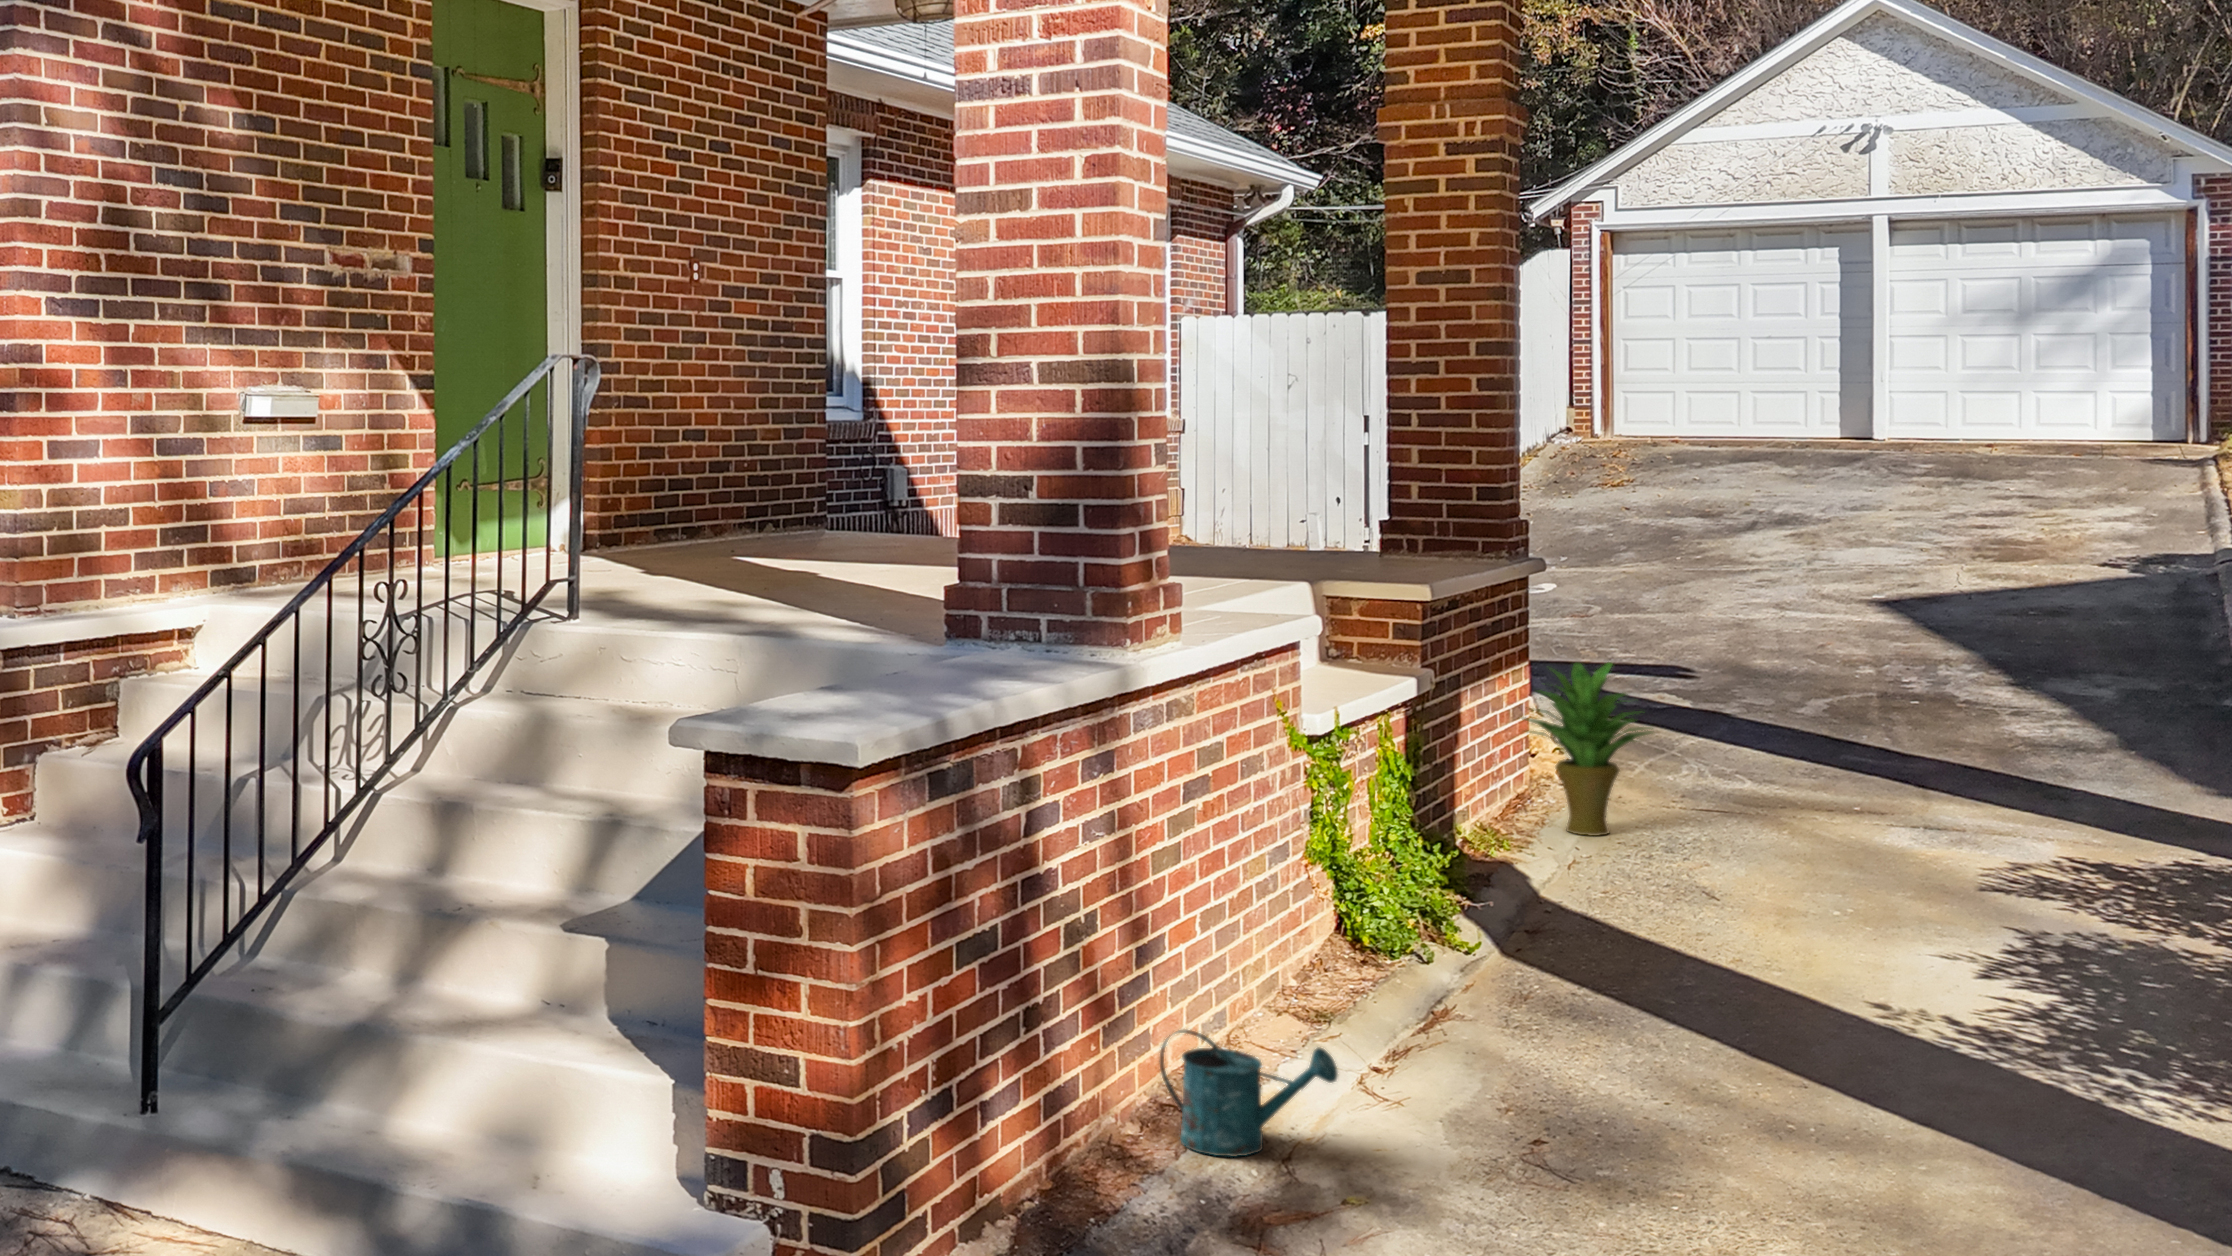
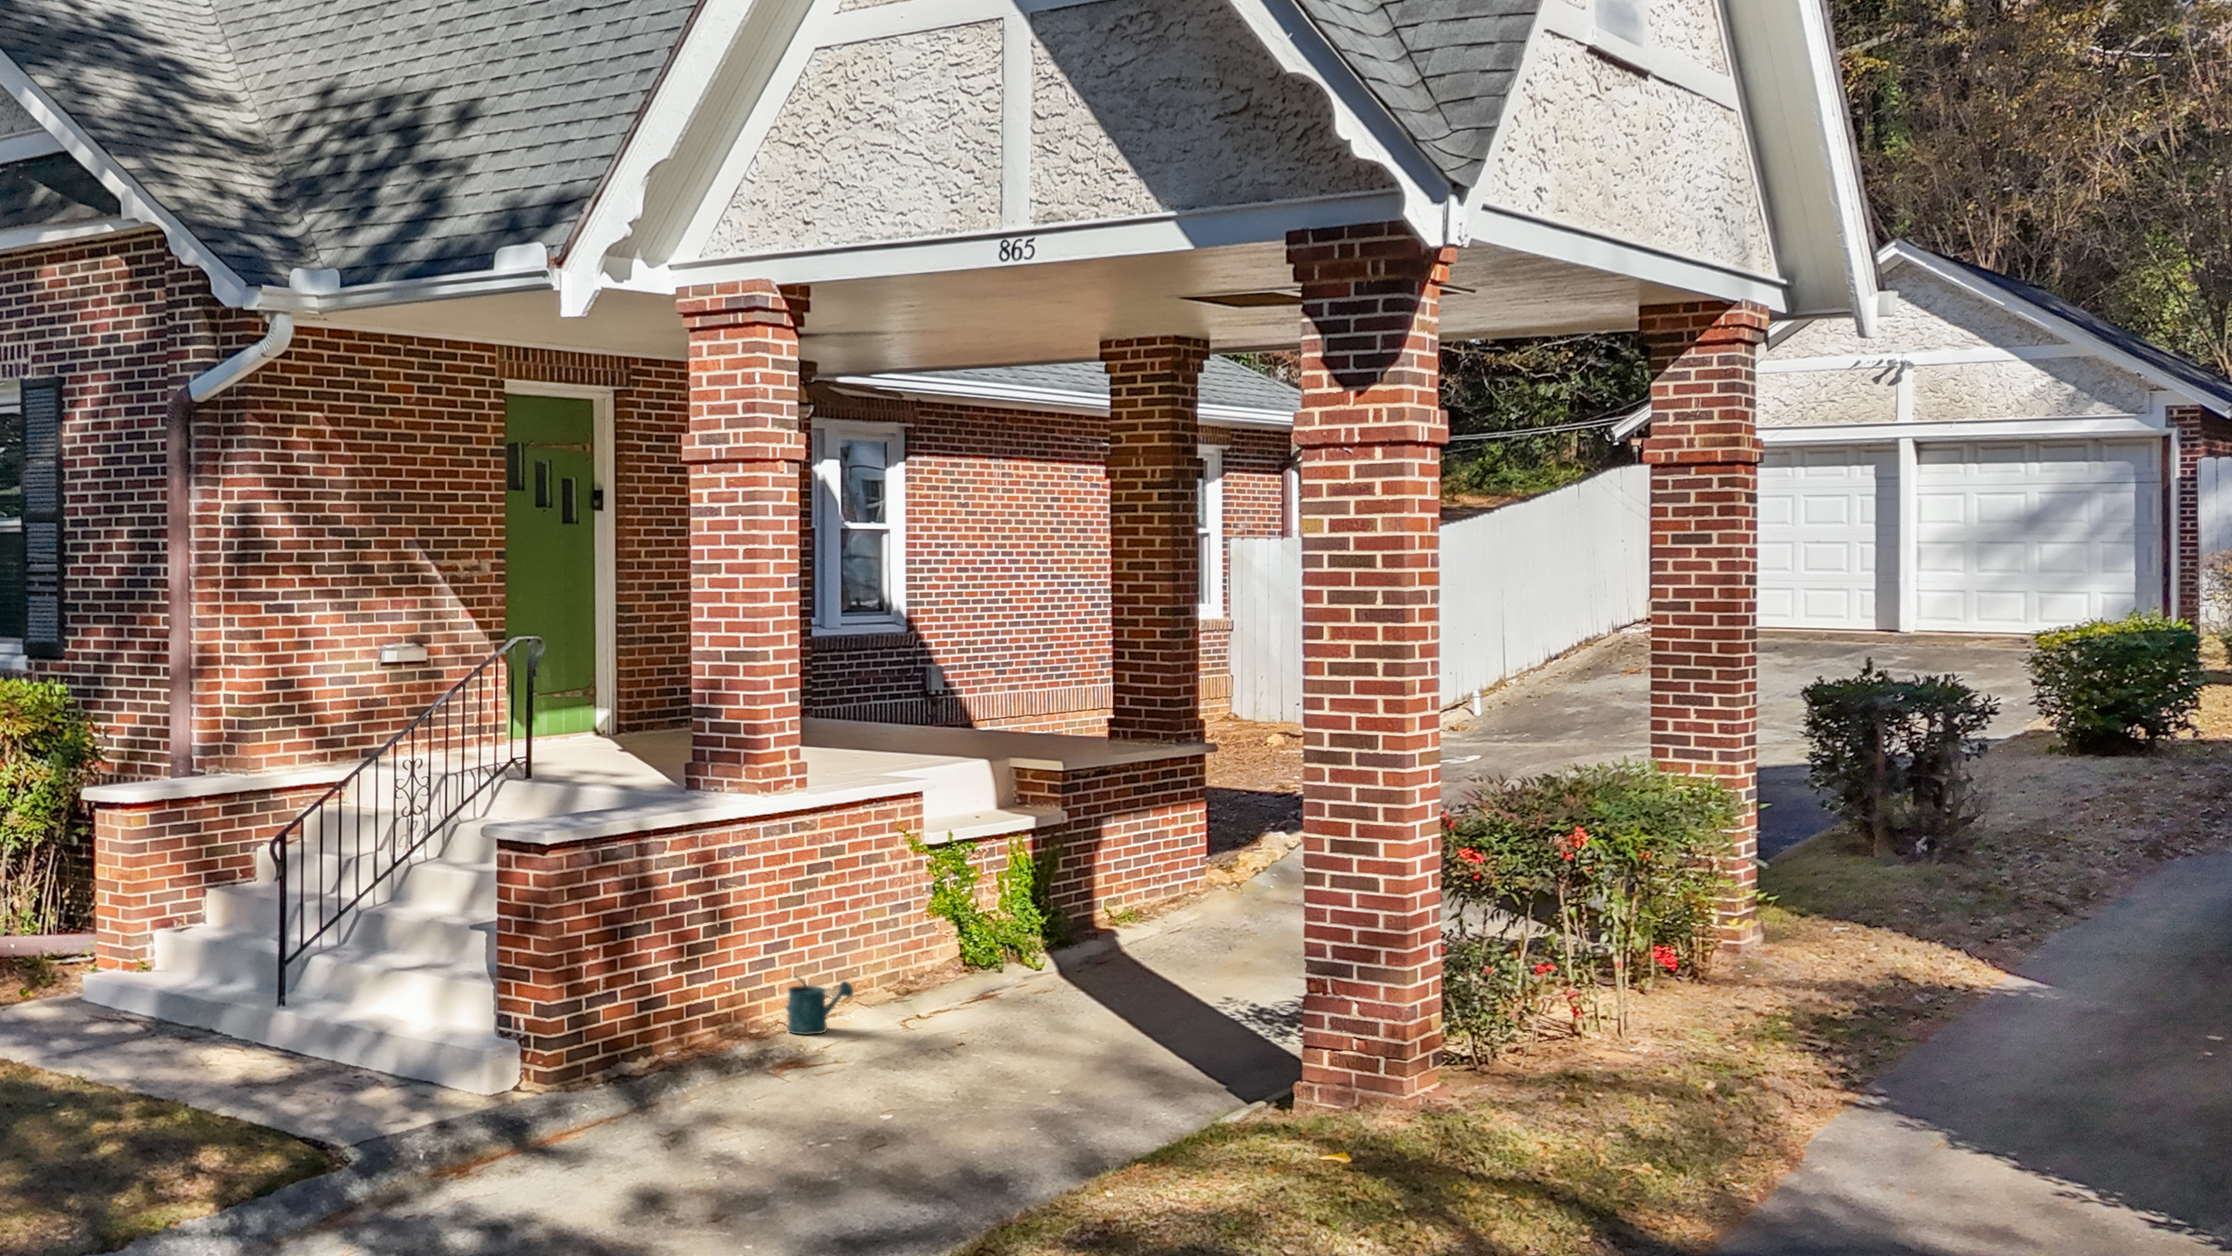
potted plant: present [1523,662,1652,836] -> none [1172,807,1253,915]

